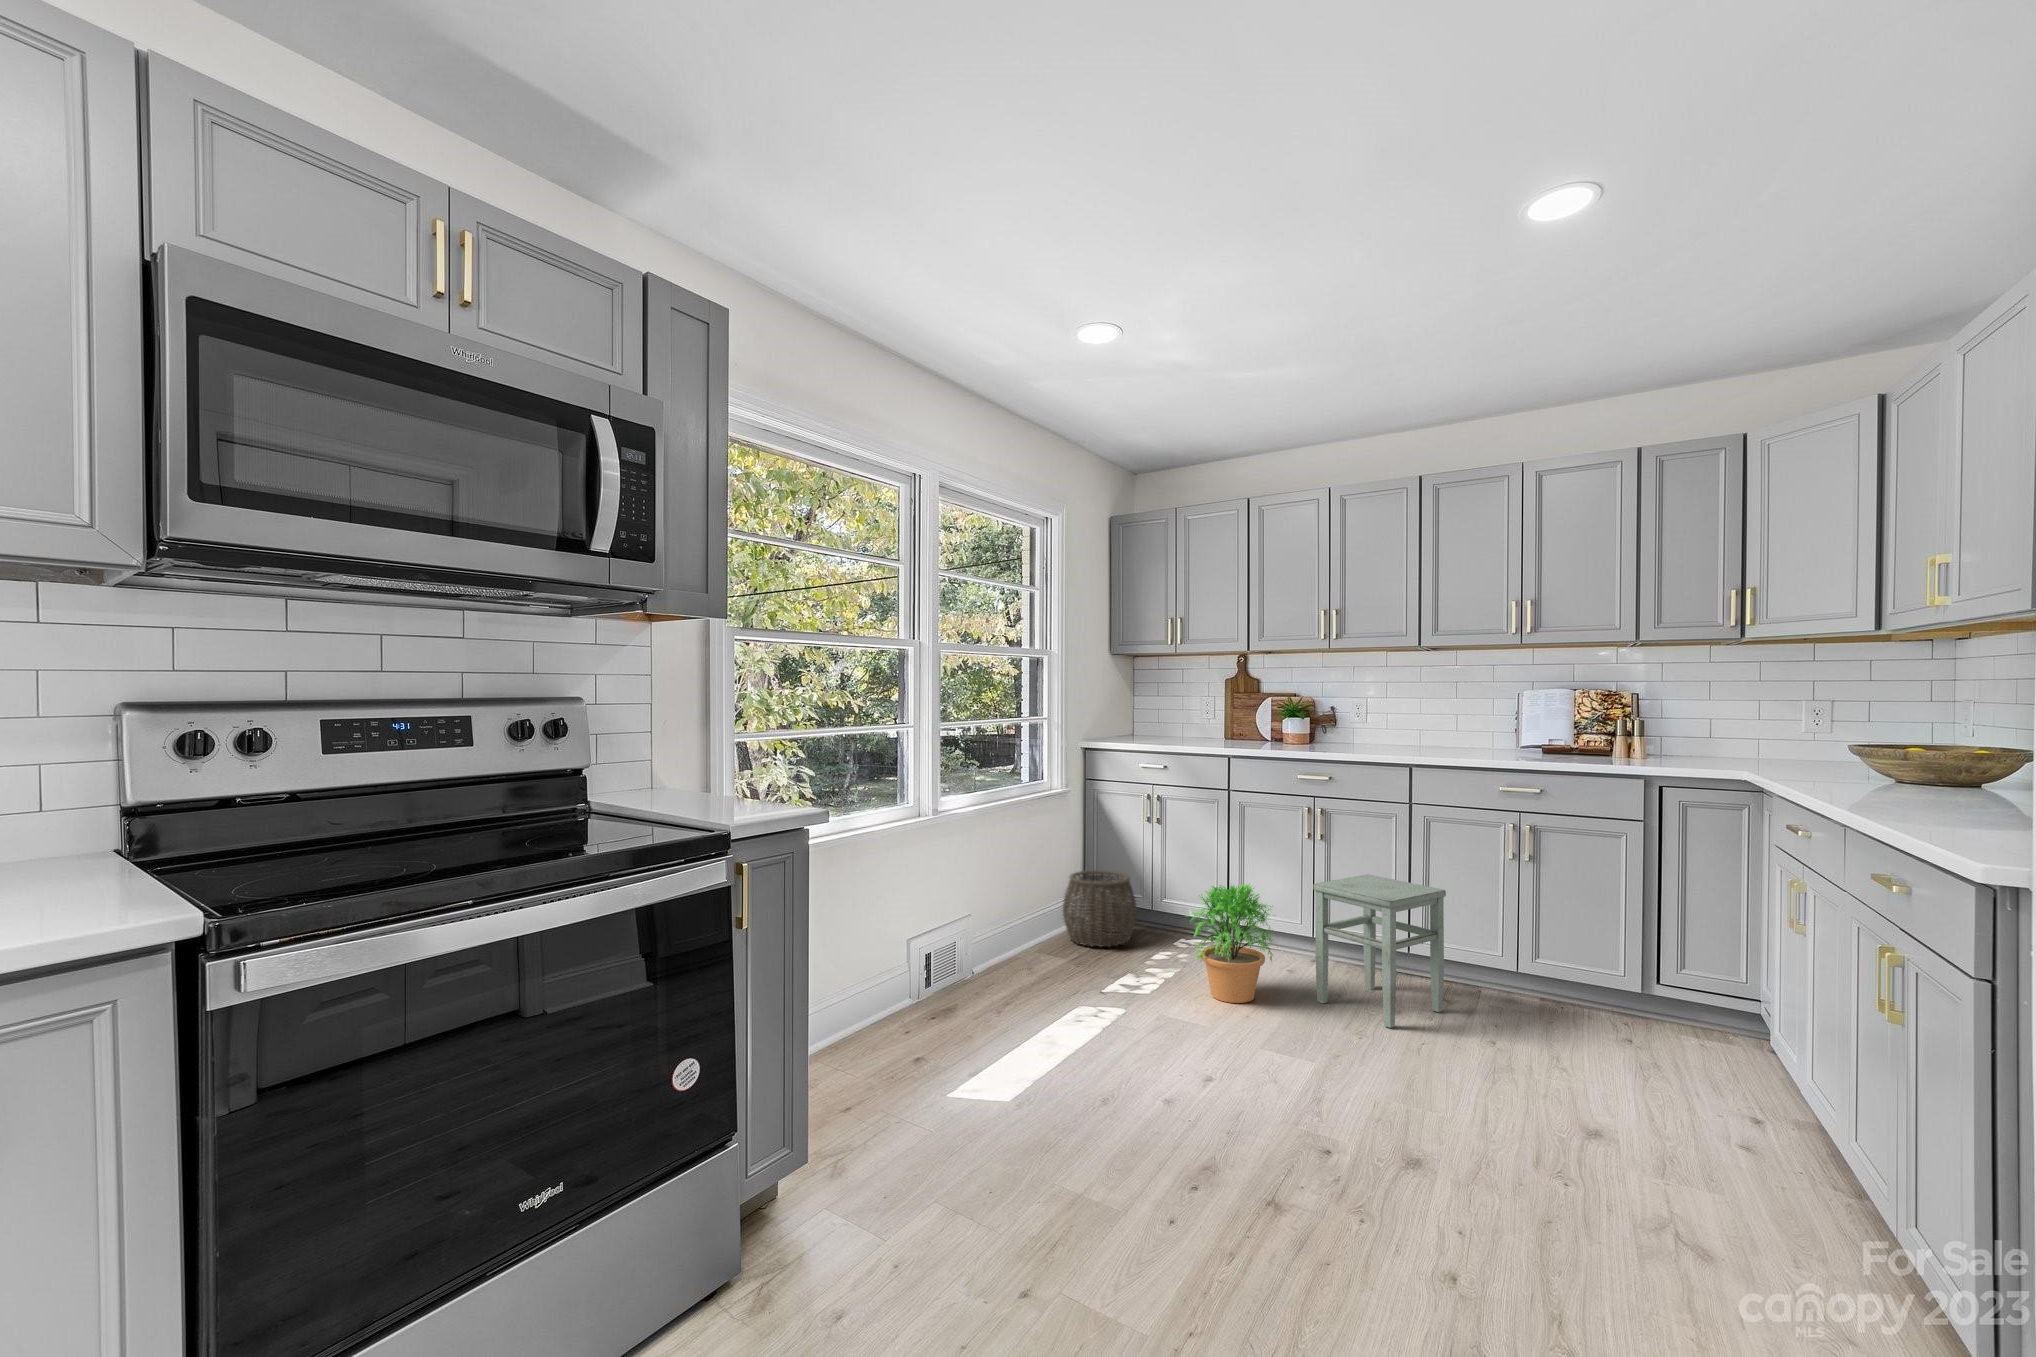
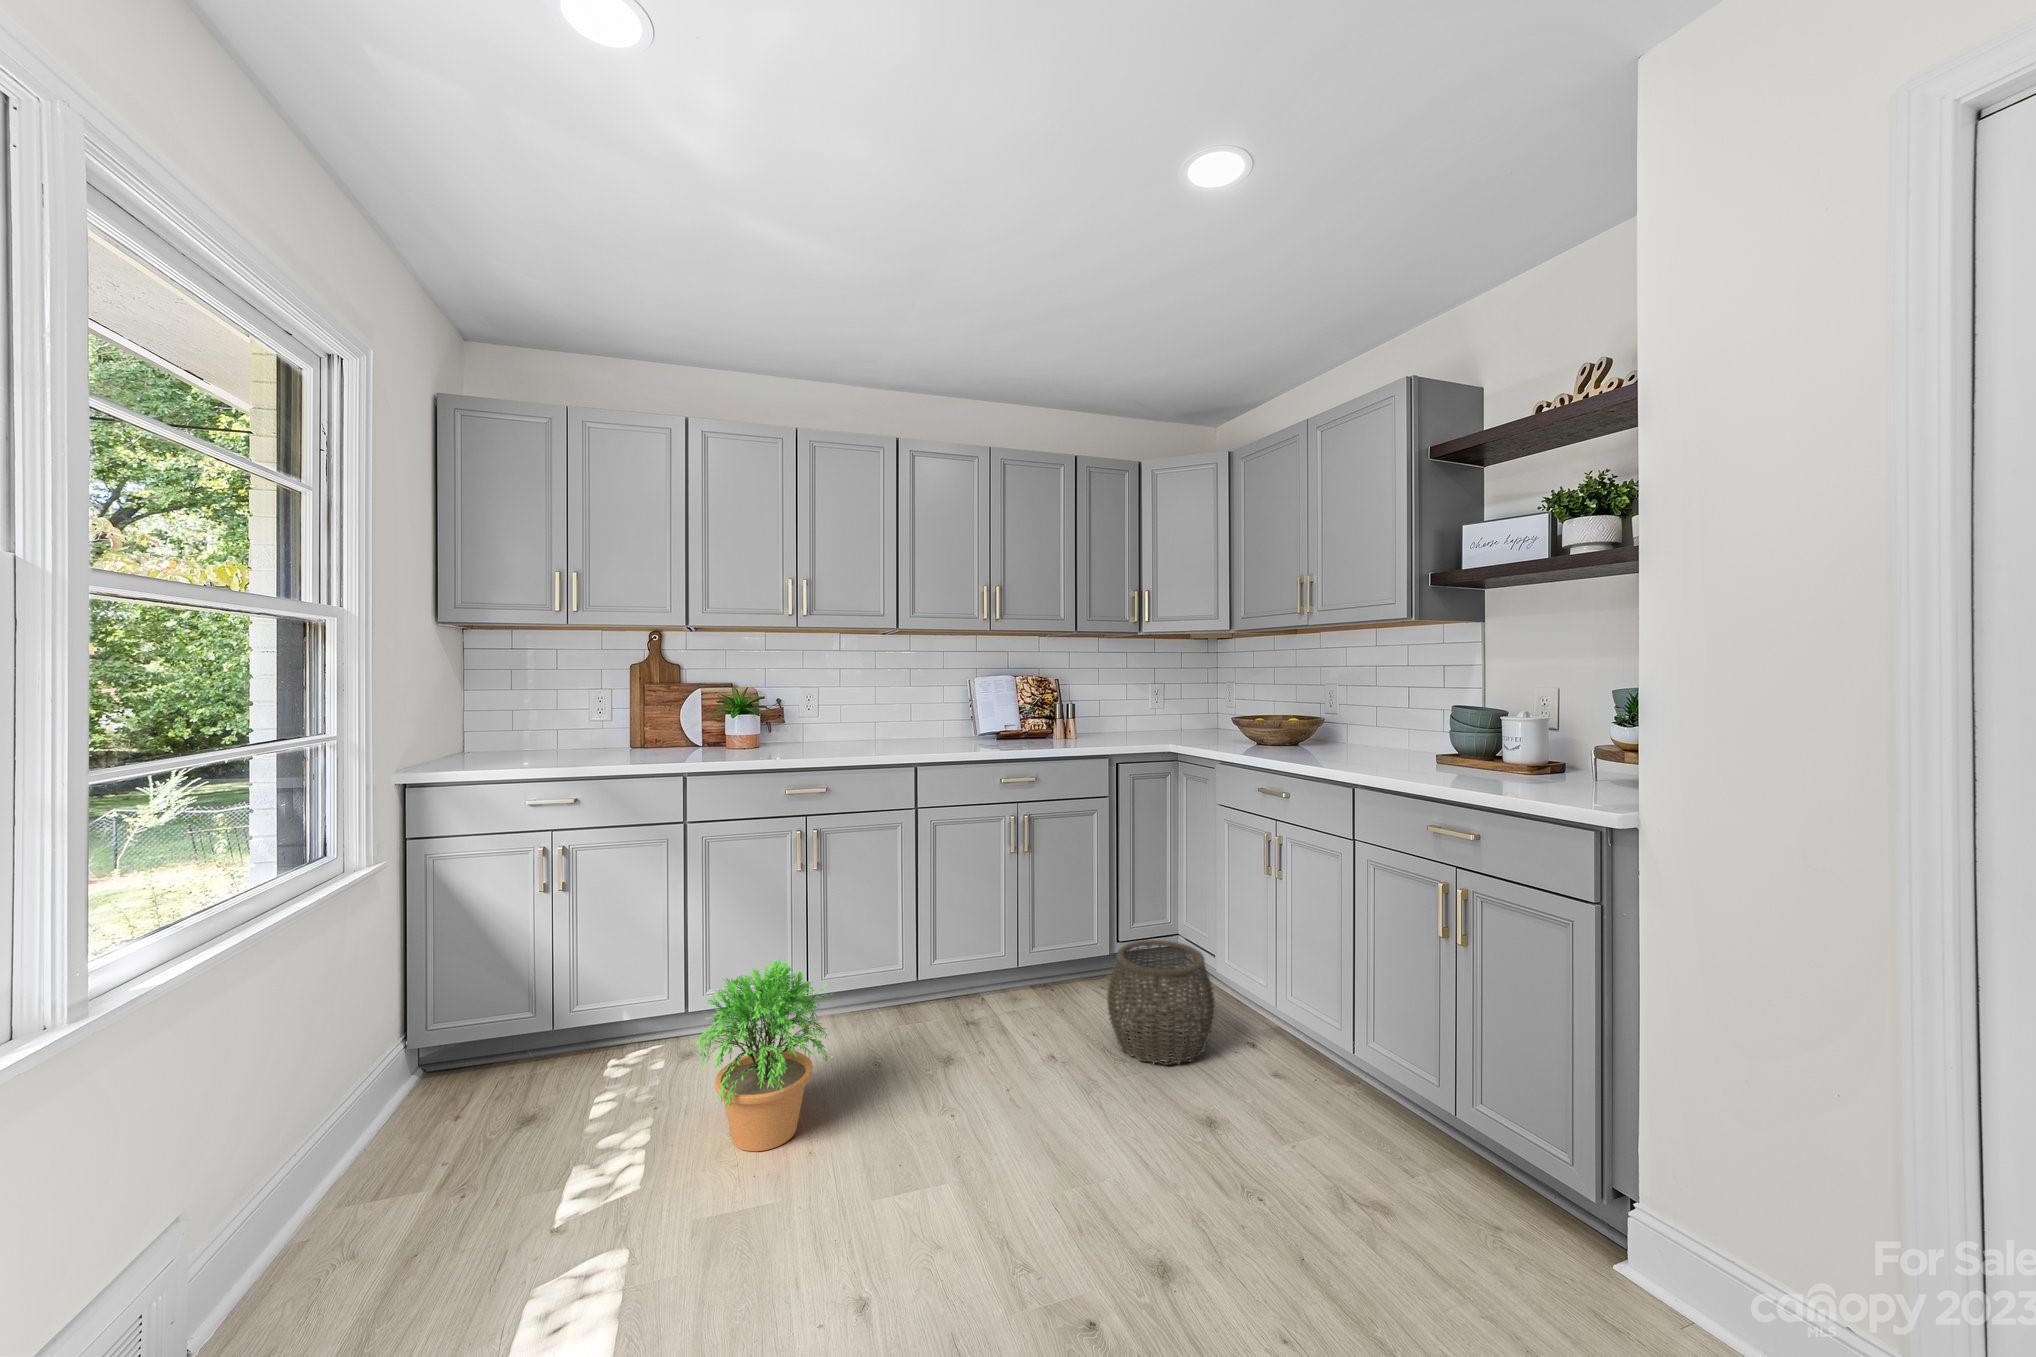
woven basket: present [1063,870,1137,947] -> present [1107,940,1215,1065]
stool: present [1313,874,1446,1028] -> none [863,903,992,1094]

